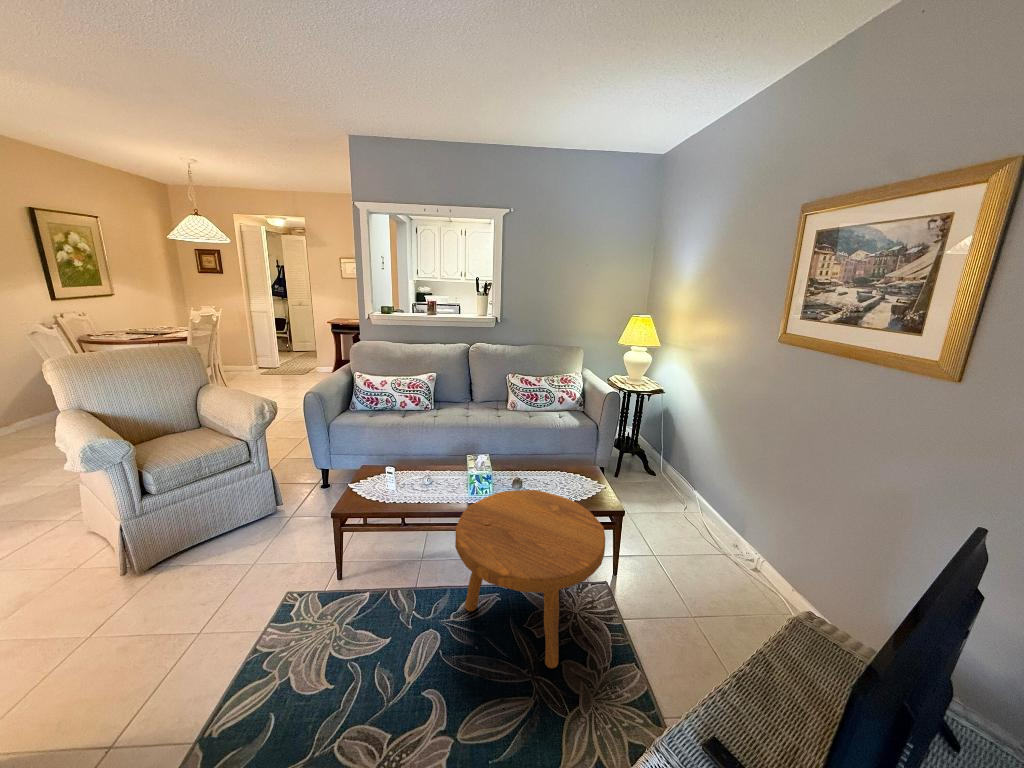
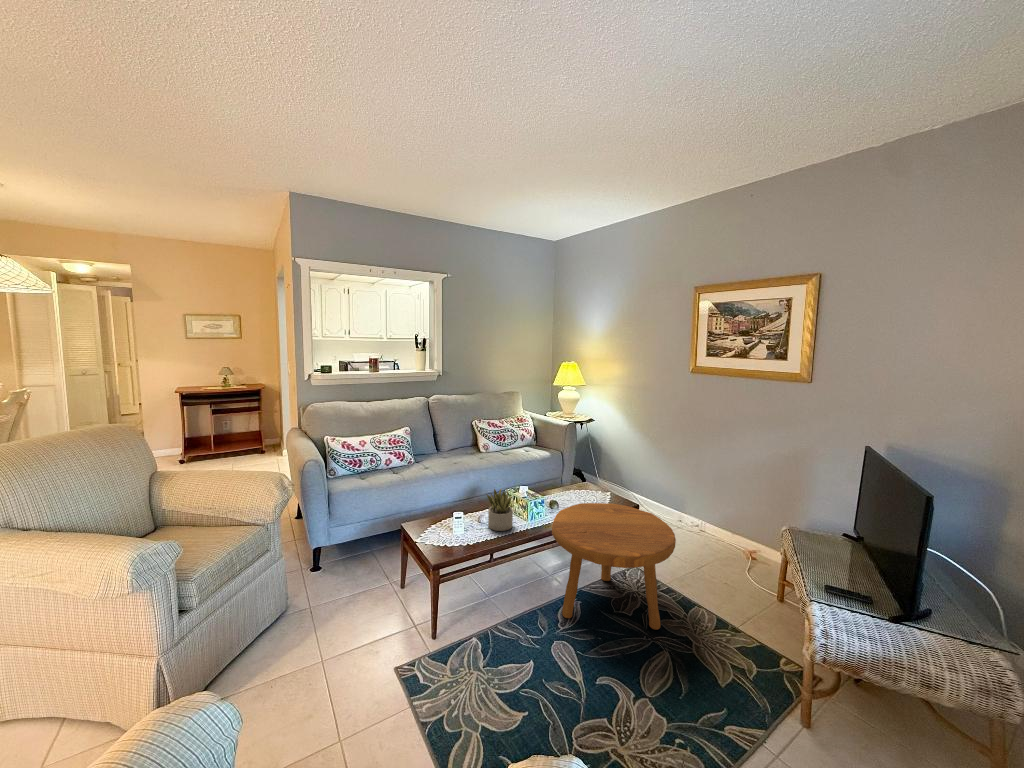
succulent plant: none [416,450,445,498] -> present [487,489,513,531]

